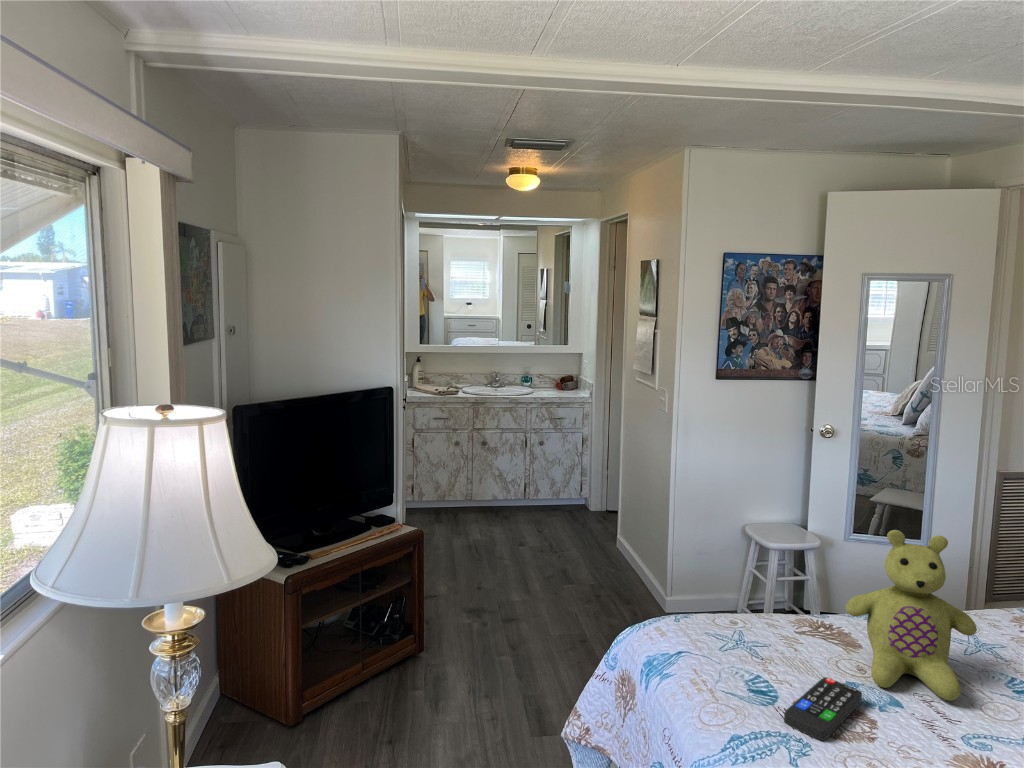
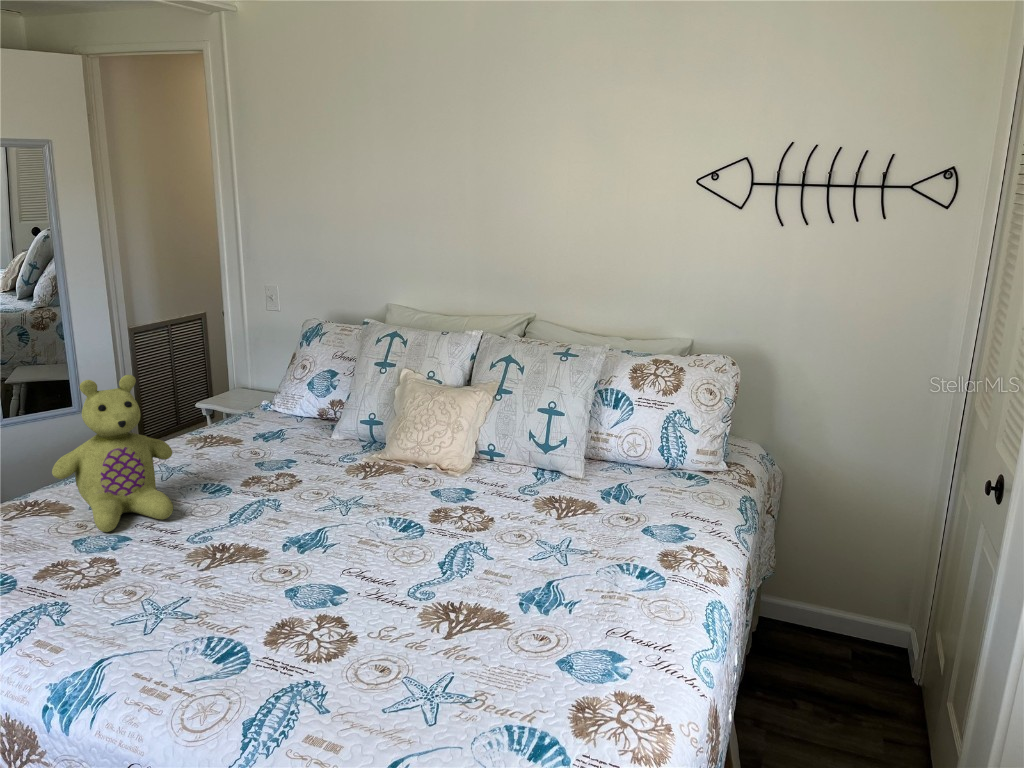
remote control: present [784,677,862,741] -> none [31,541,96,598]

